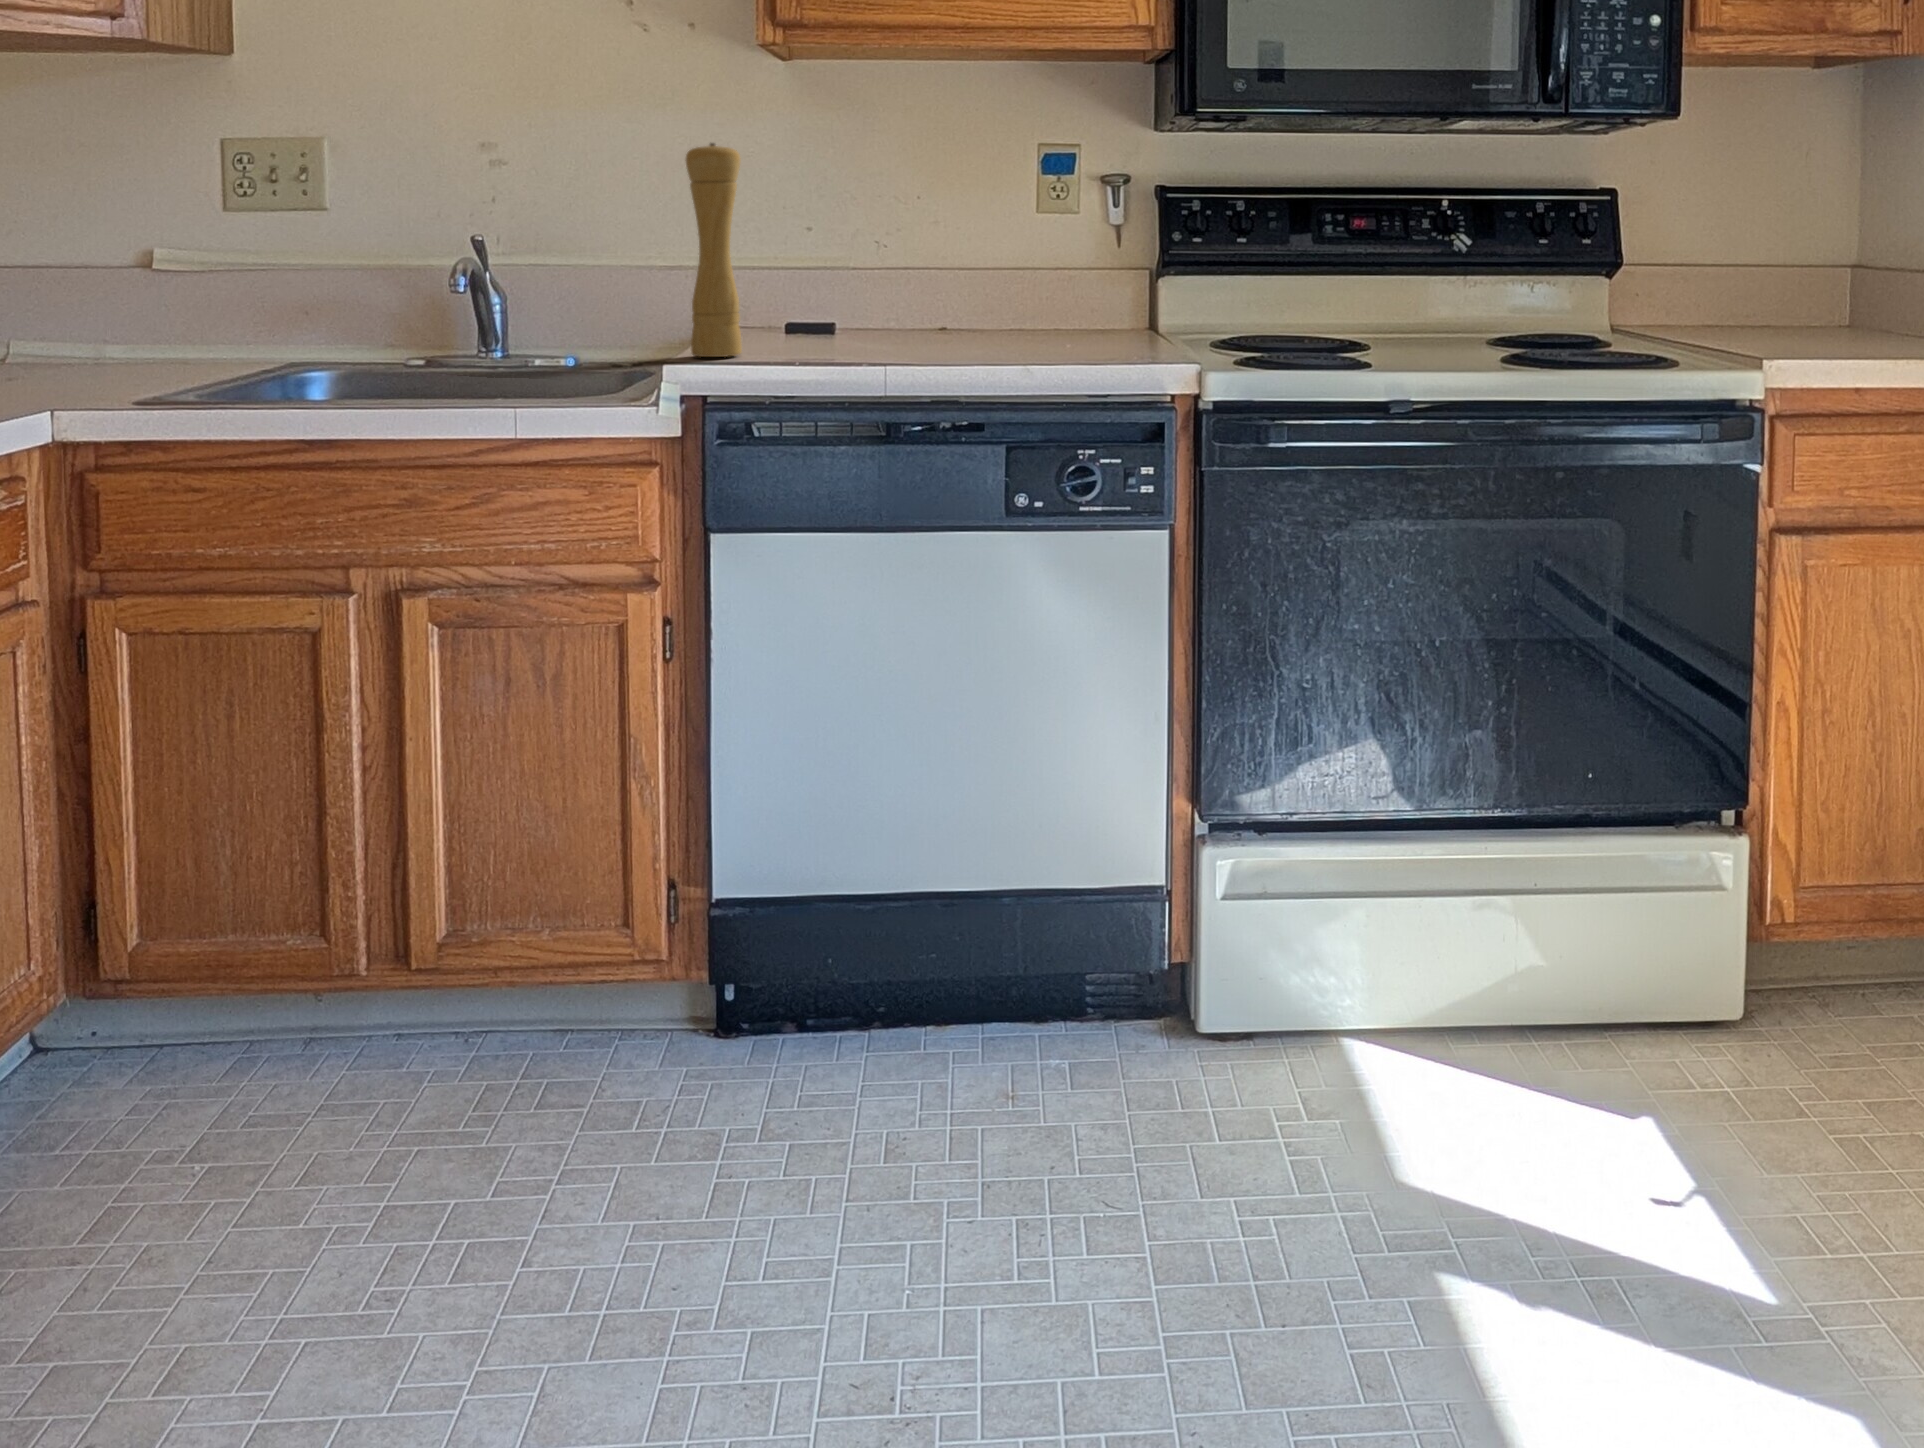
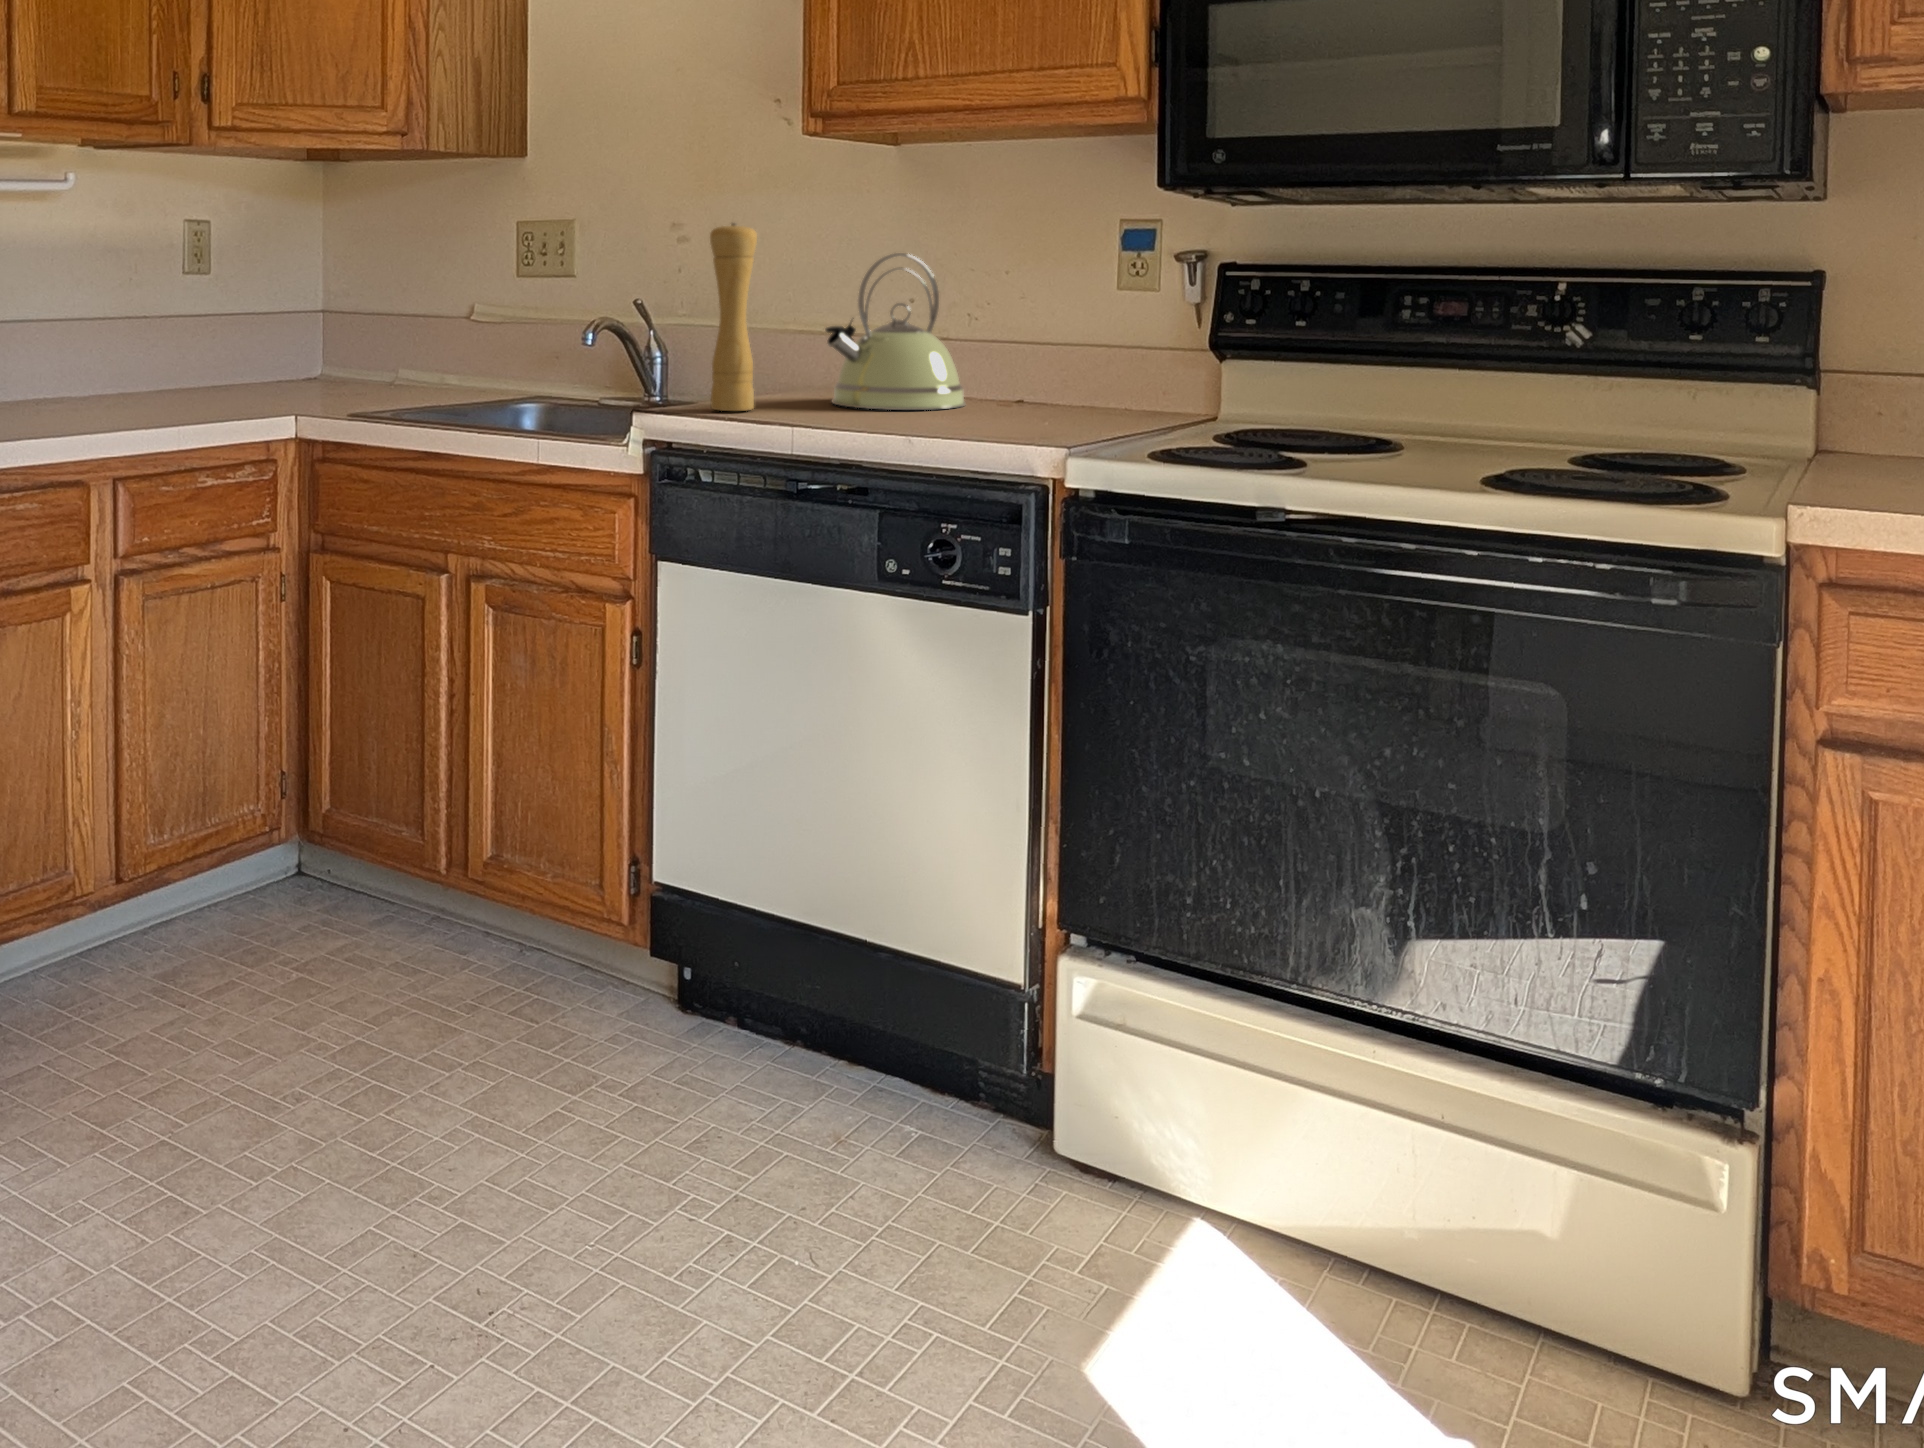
kettle: none [782,177,926,343] -> present [825,253,965,410]

